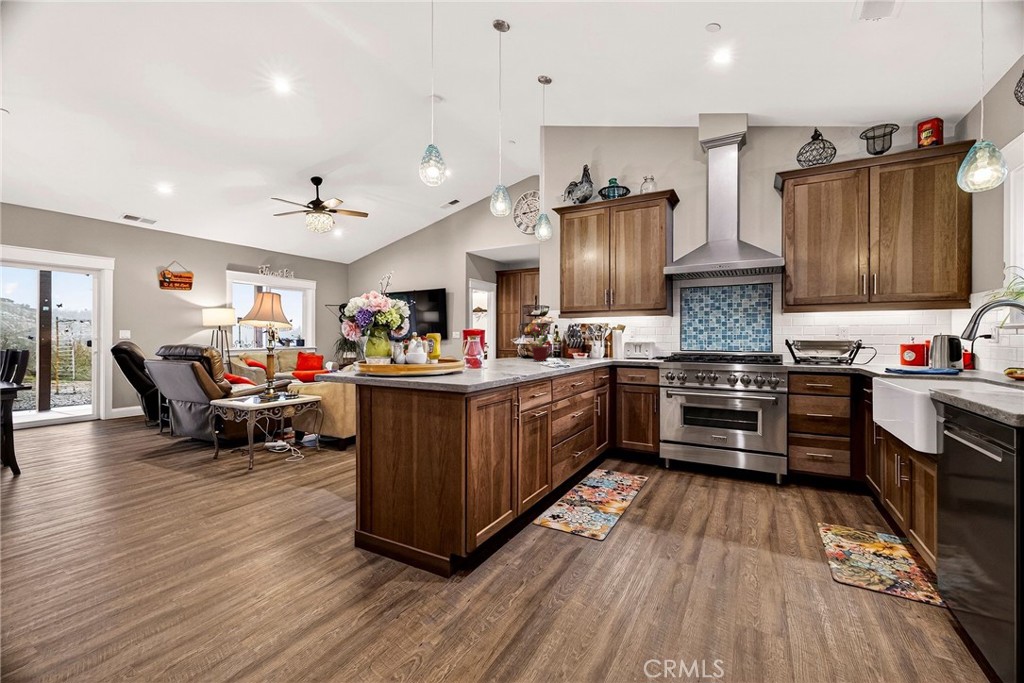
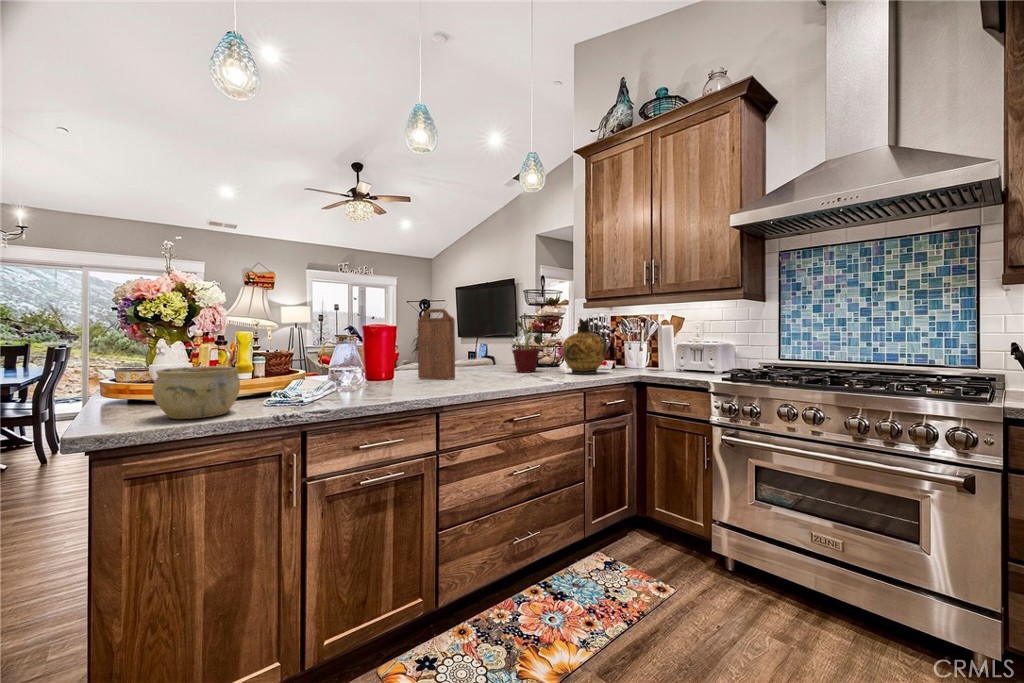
cutting board: none [491,320,518,365] -> present [418,309,455,379]
ceramic jug: none [568,326,596,361] -> present [562,318,607,374]
ceramic bowl: none [458,353,495,378] -> present [152,366,240,419]

